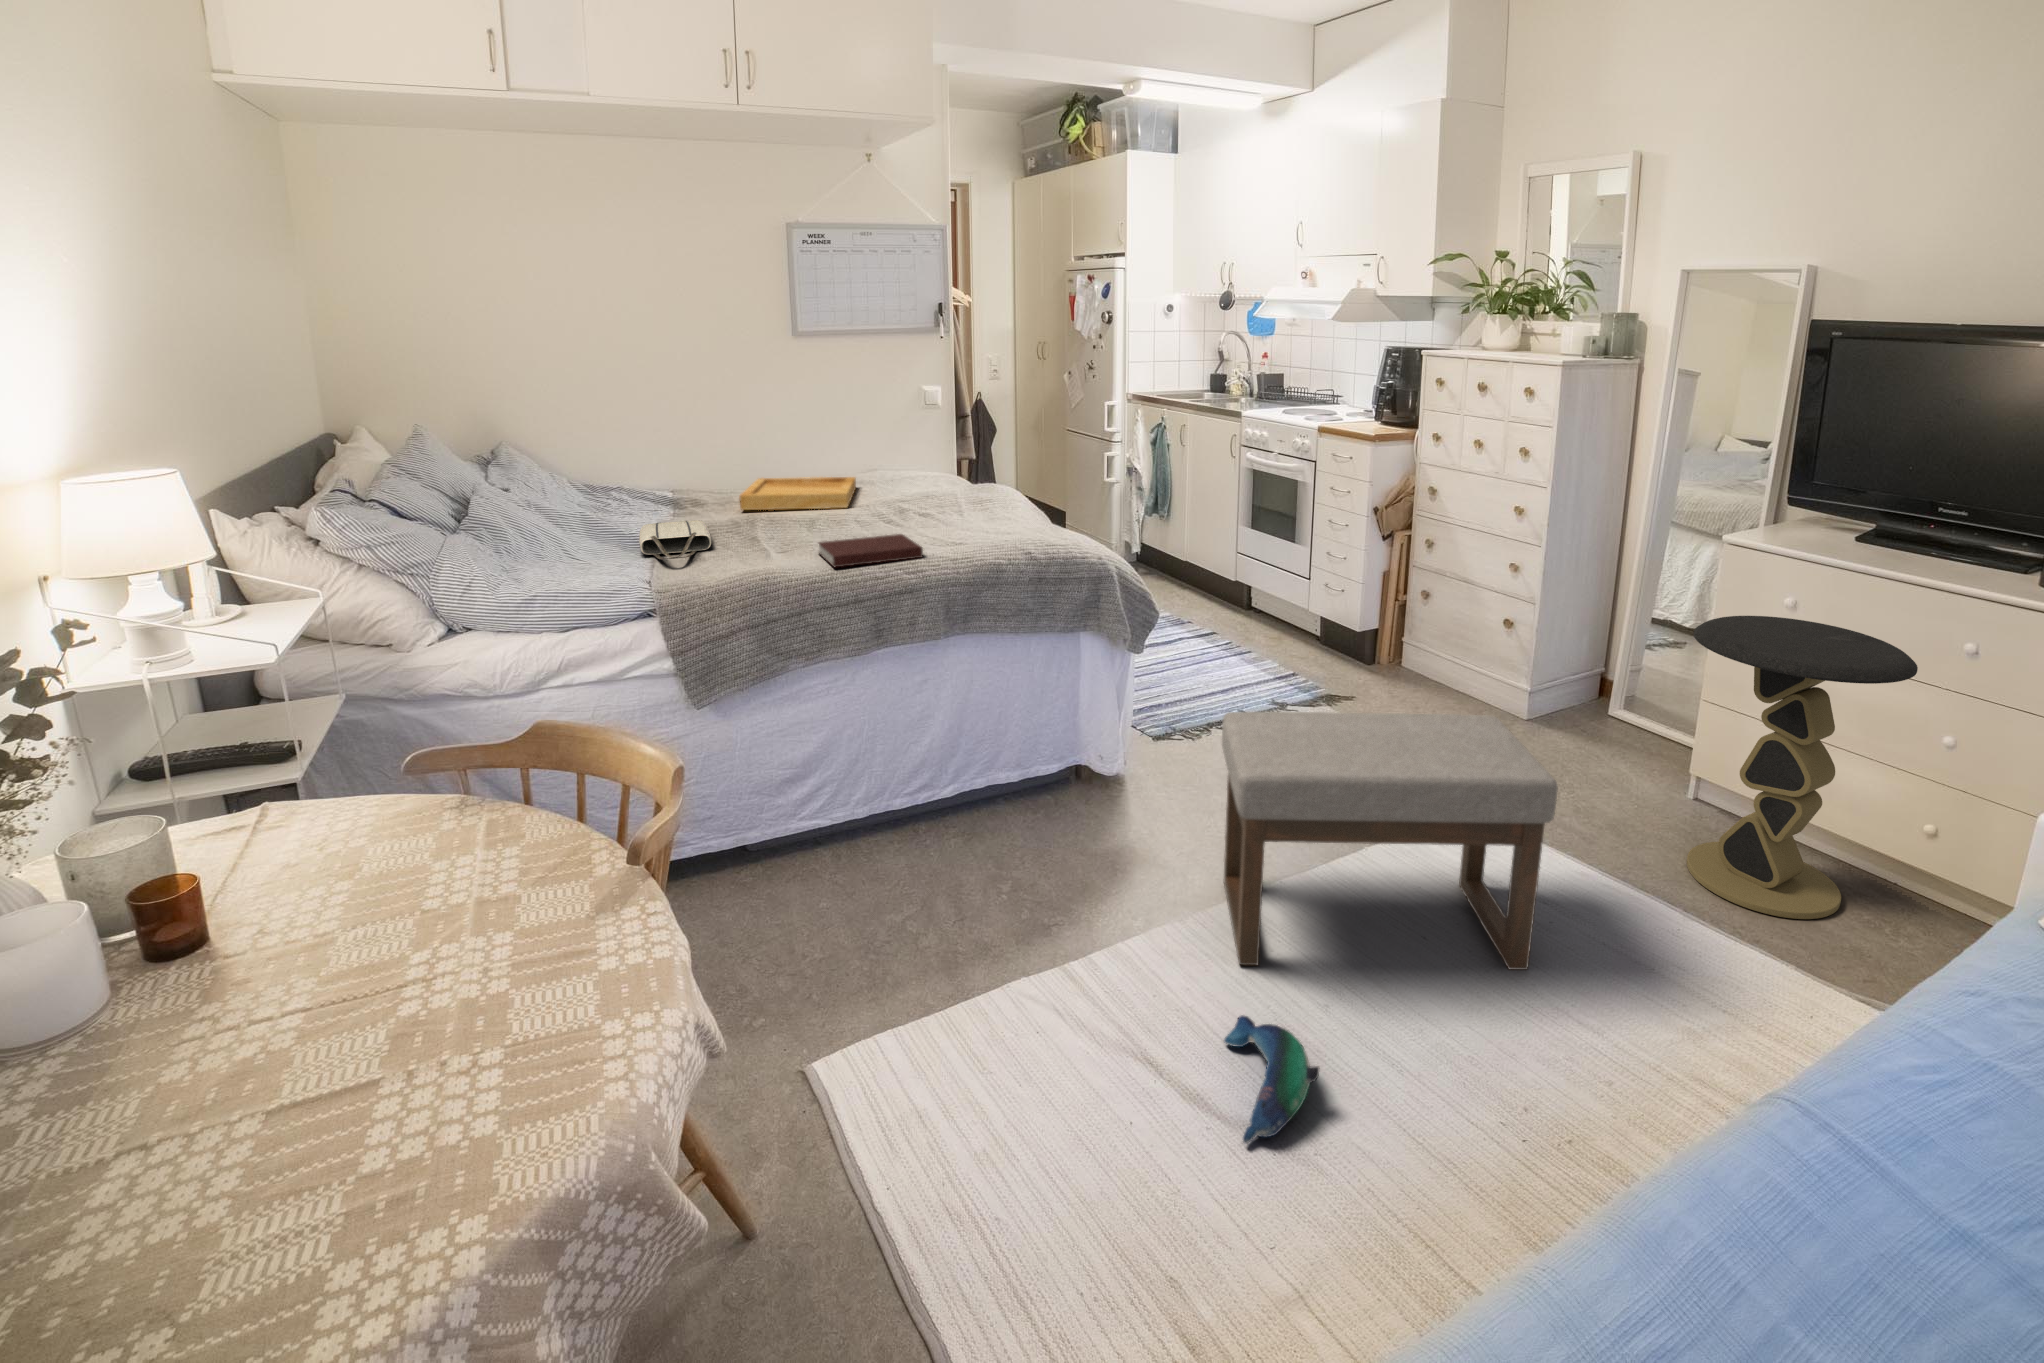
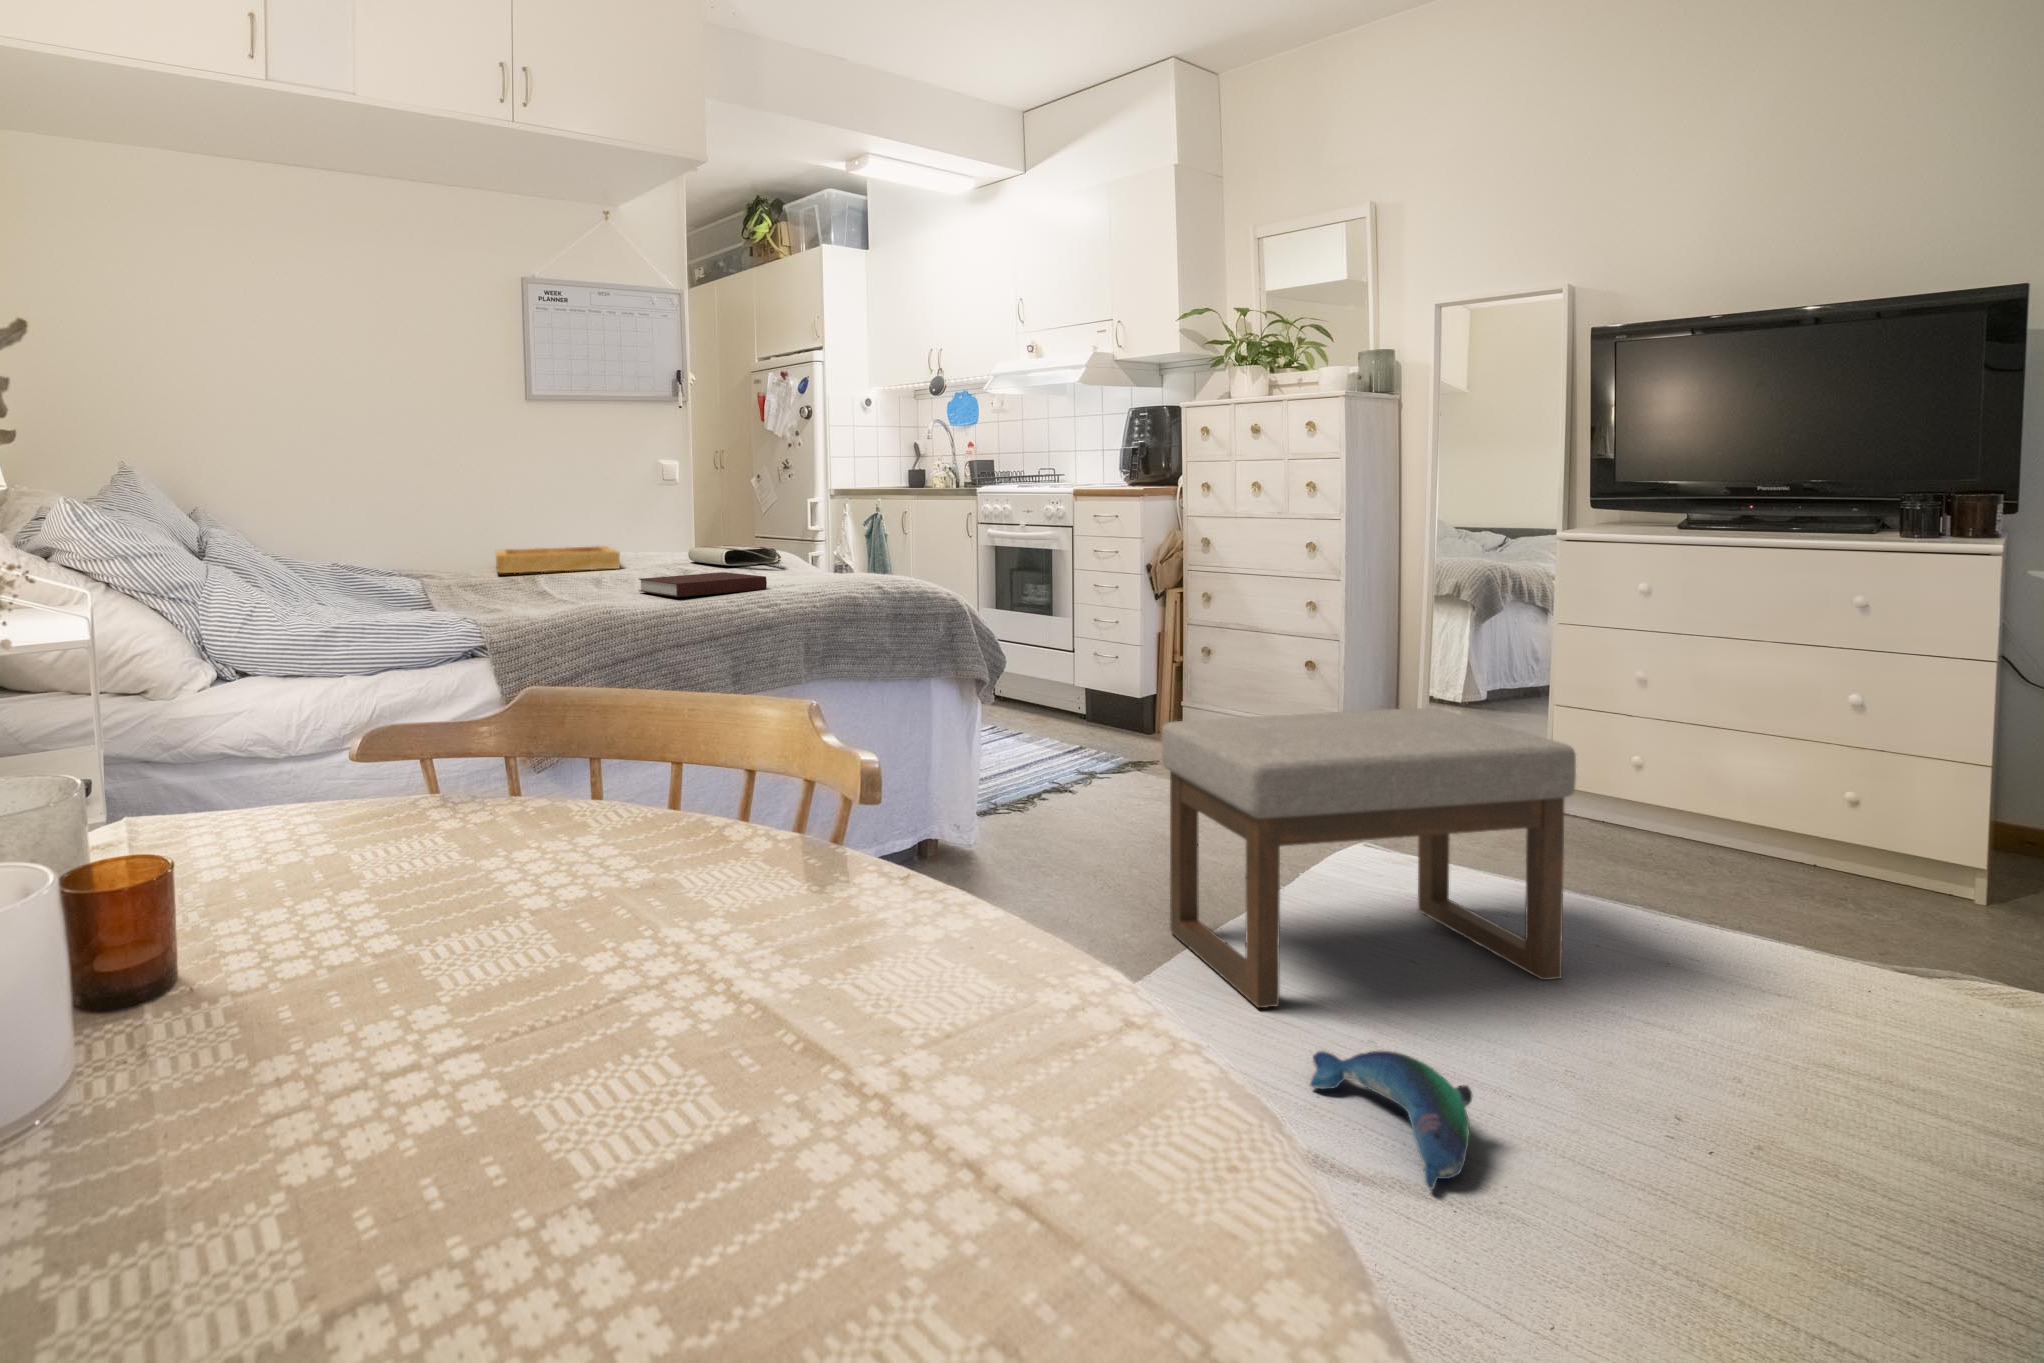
tote bag: present [639,520,711,560] -> present [688,545,781,566]
side table: present [1687,616,1918,919] -> none [1590,600,1842,905]

